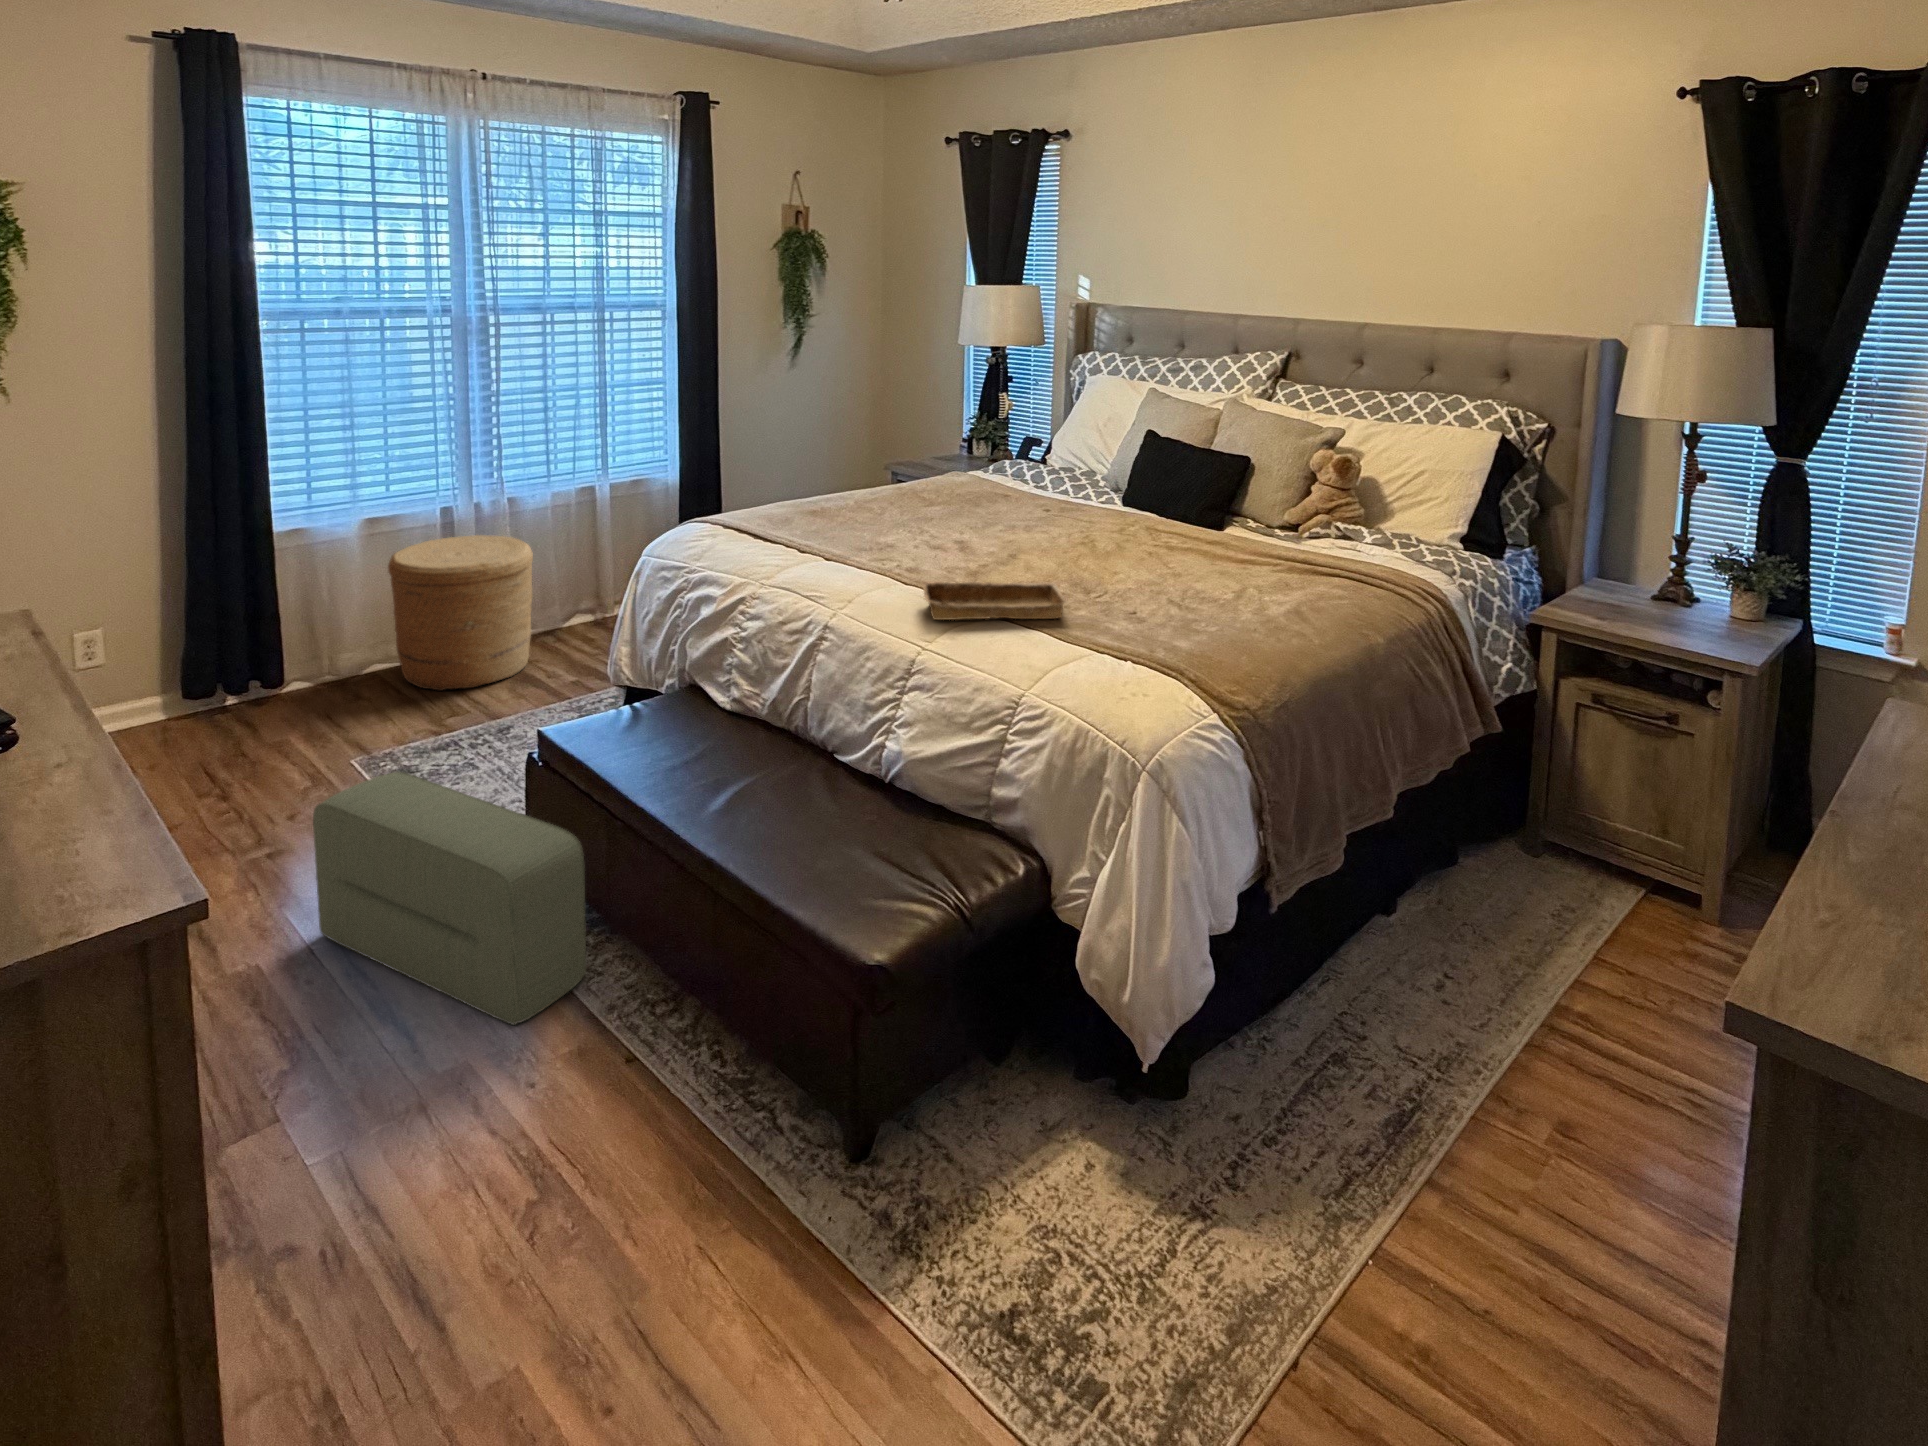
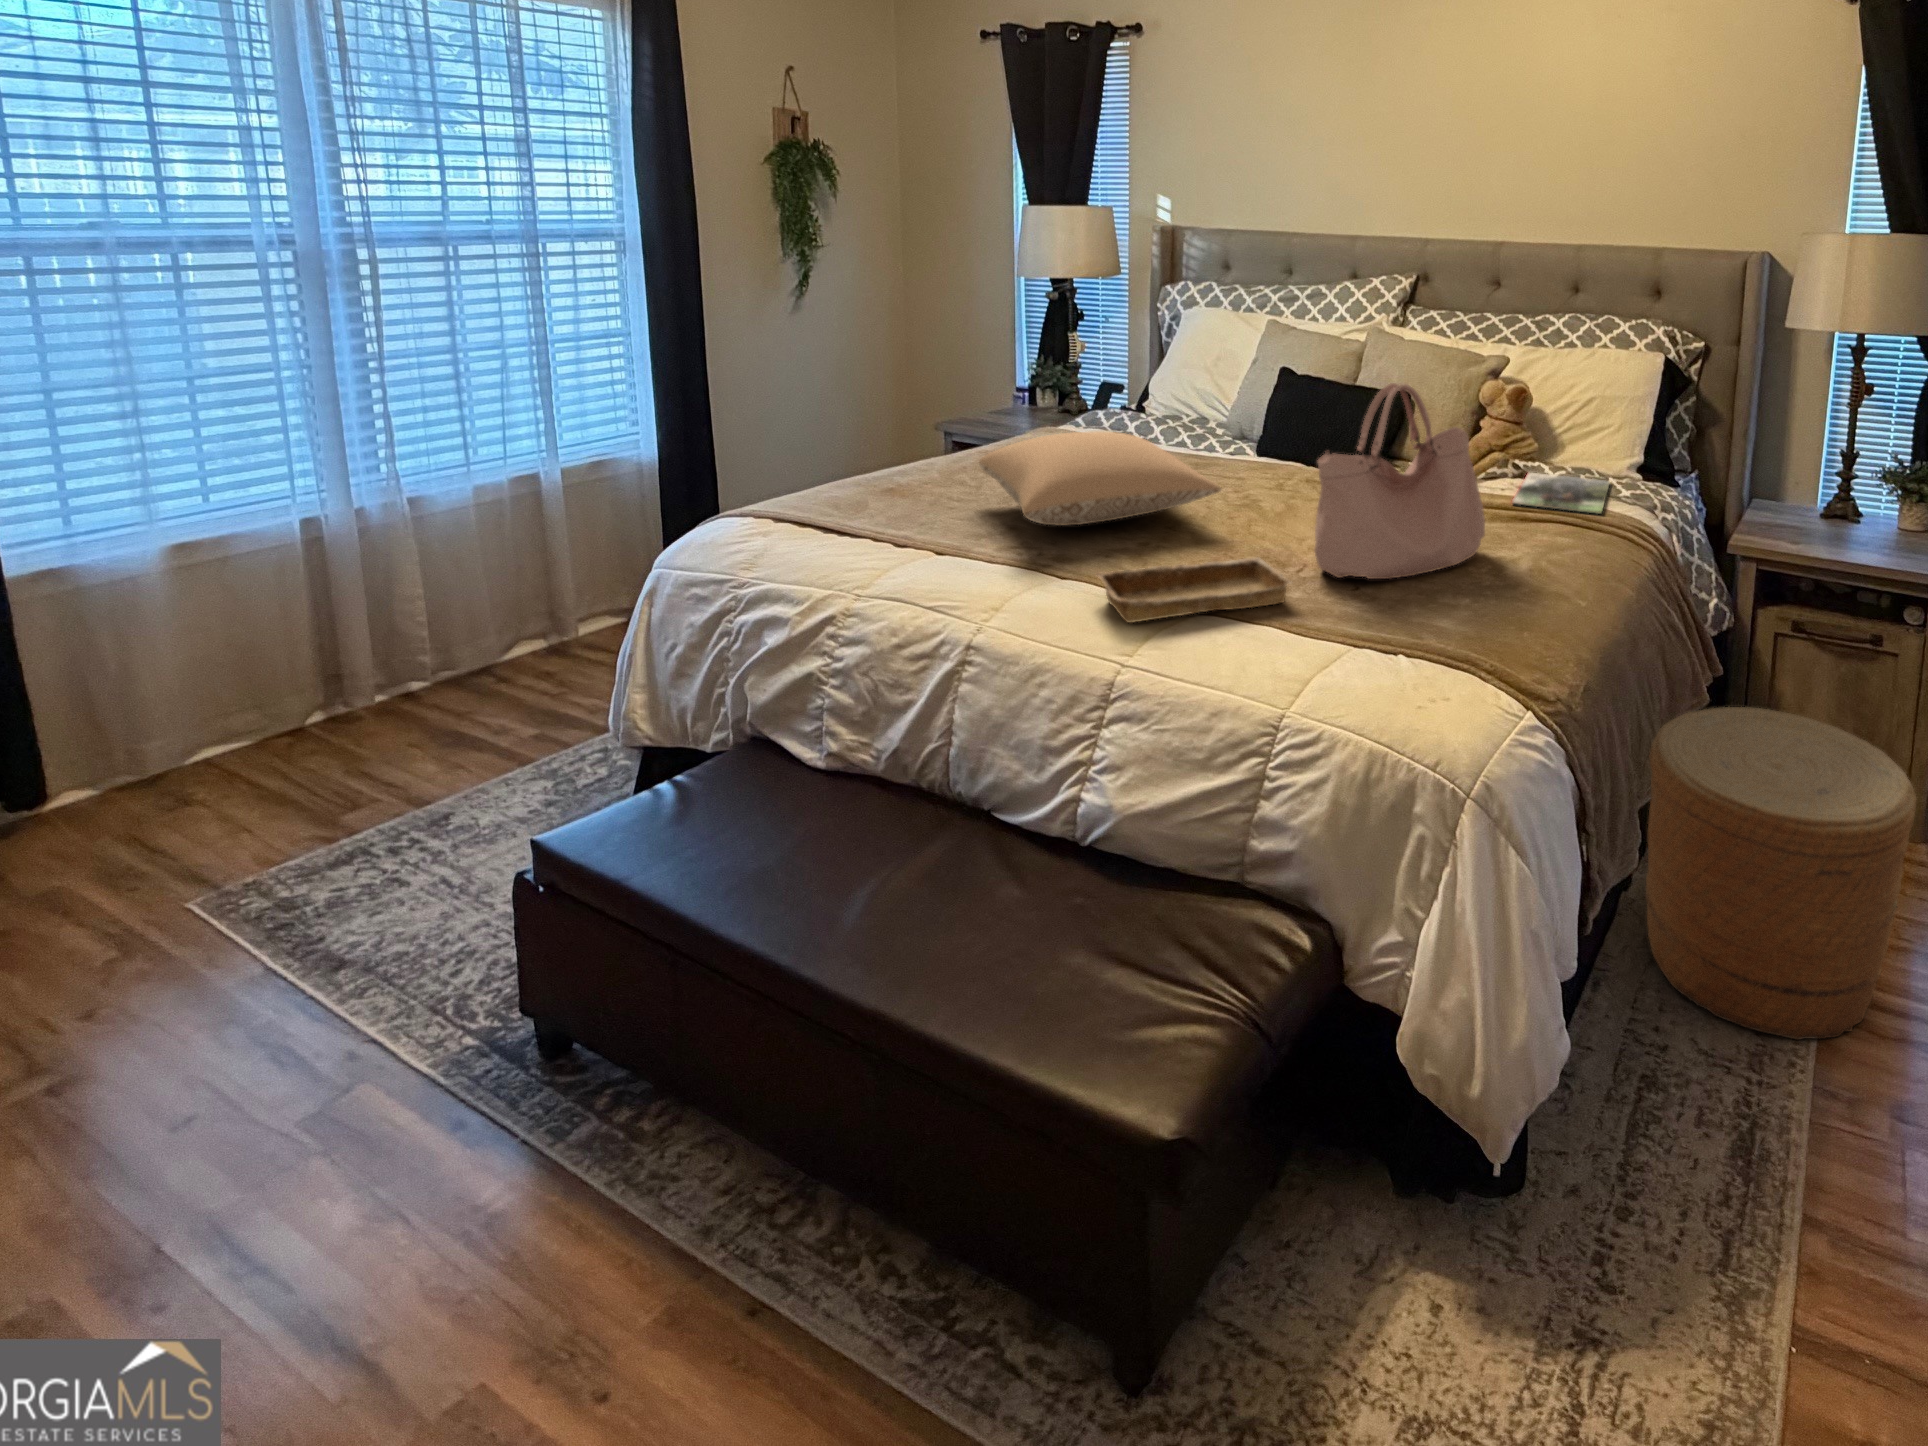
handbag: none [1098,448,1257,609] -> present [1315,383,1485,579]
pillow: none [874,476,1048,547] -> present [979,431,1221,526]
woven basket: present [388,535,533,691] -> present [1646,707,1916,1040]
magazine: none [1312,537,1423,577] -> present [1512,473,1610,514]
pouf: present [313,772,586,1025] -> none [124,937,645,1302]

